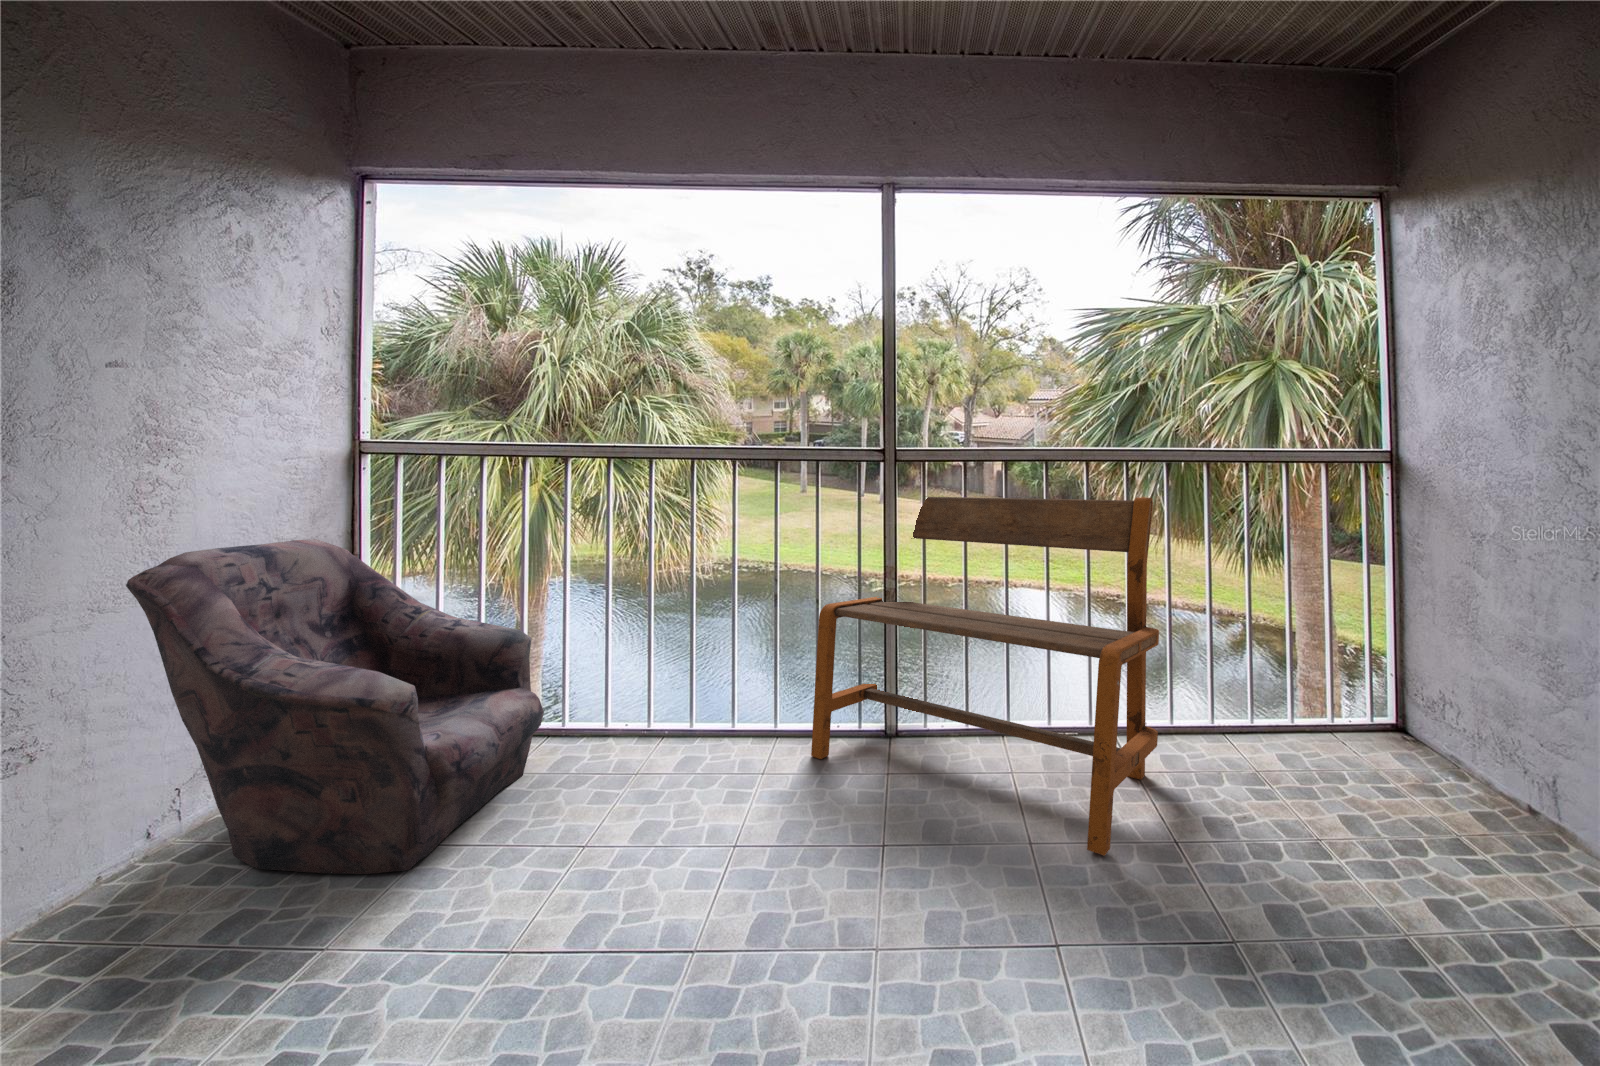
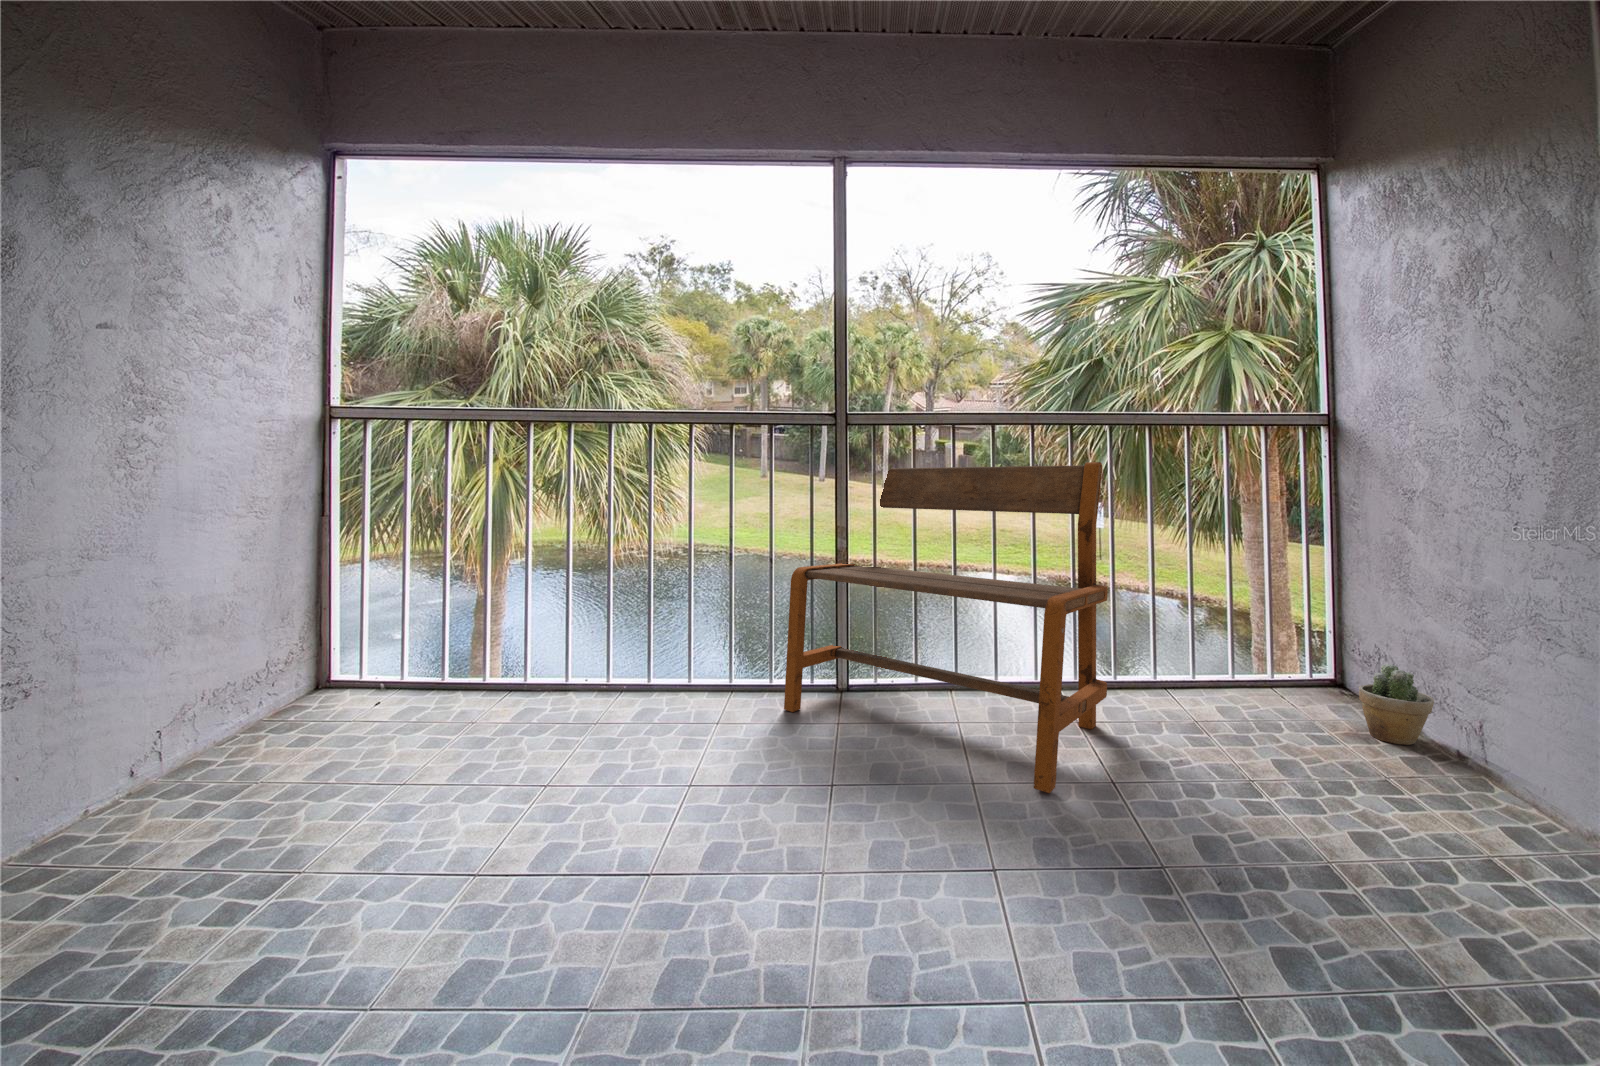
armchair: present [126,539,544,874] -> none [130,504,531,808]
potted plant: none [1423,711,1504,798] -> present [1359,664,1434,745]

